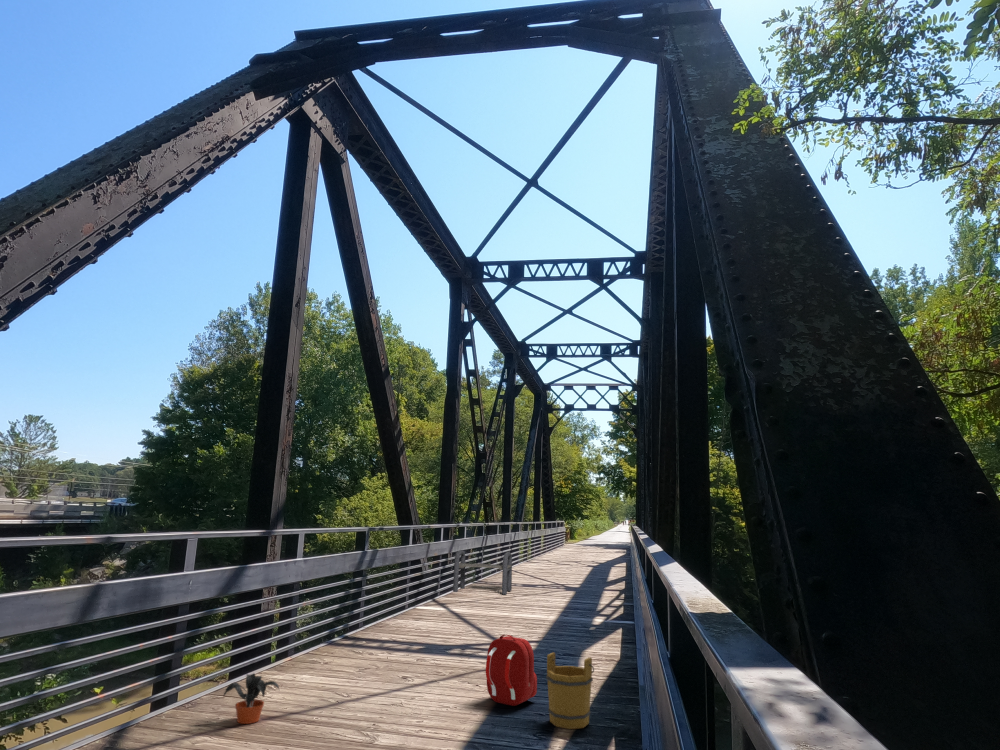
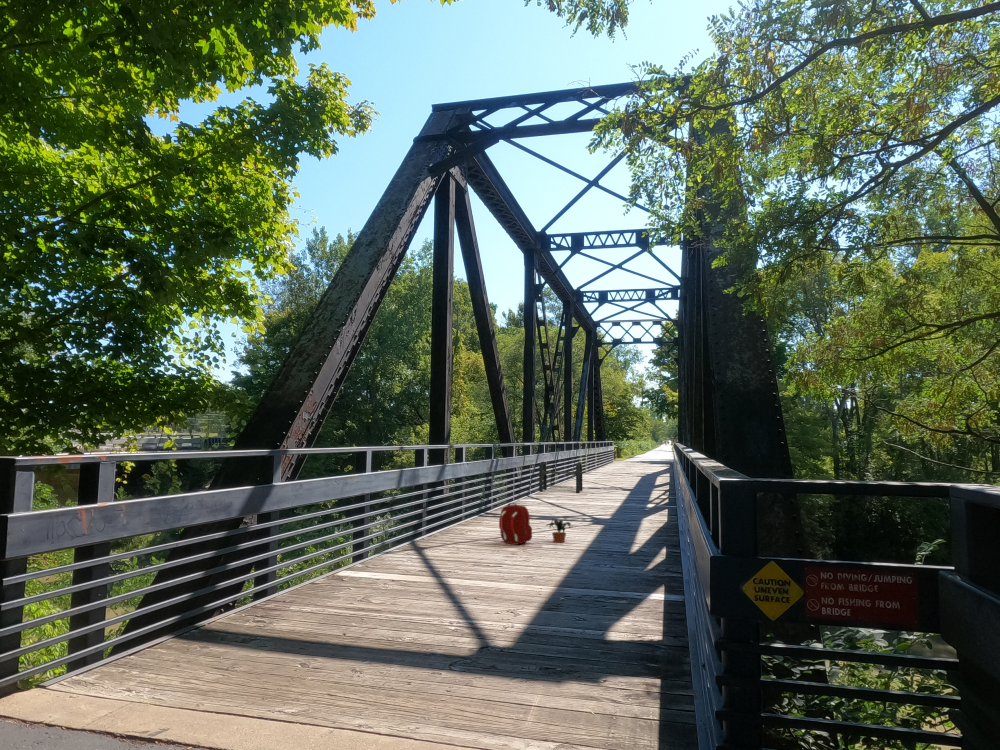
backpack: present [486,635,537,706] -> present [499,503,532,545]
bucket: present [546,653,594,729] -> none [626,509,654,548]
potted plant: present [224,674,279,724] -> present [547,519,571,542]

